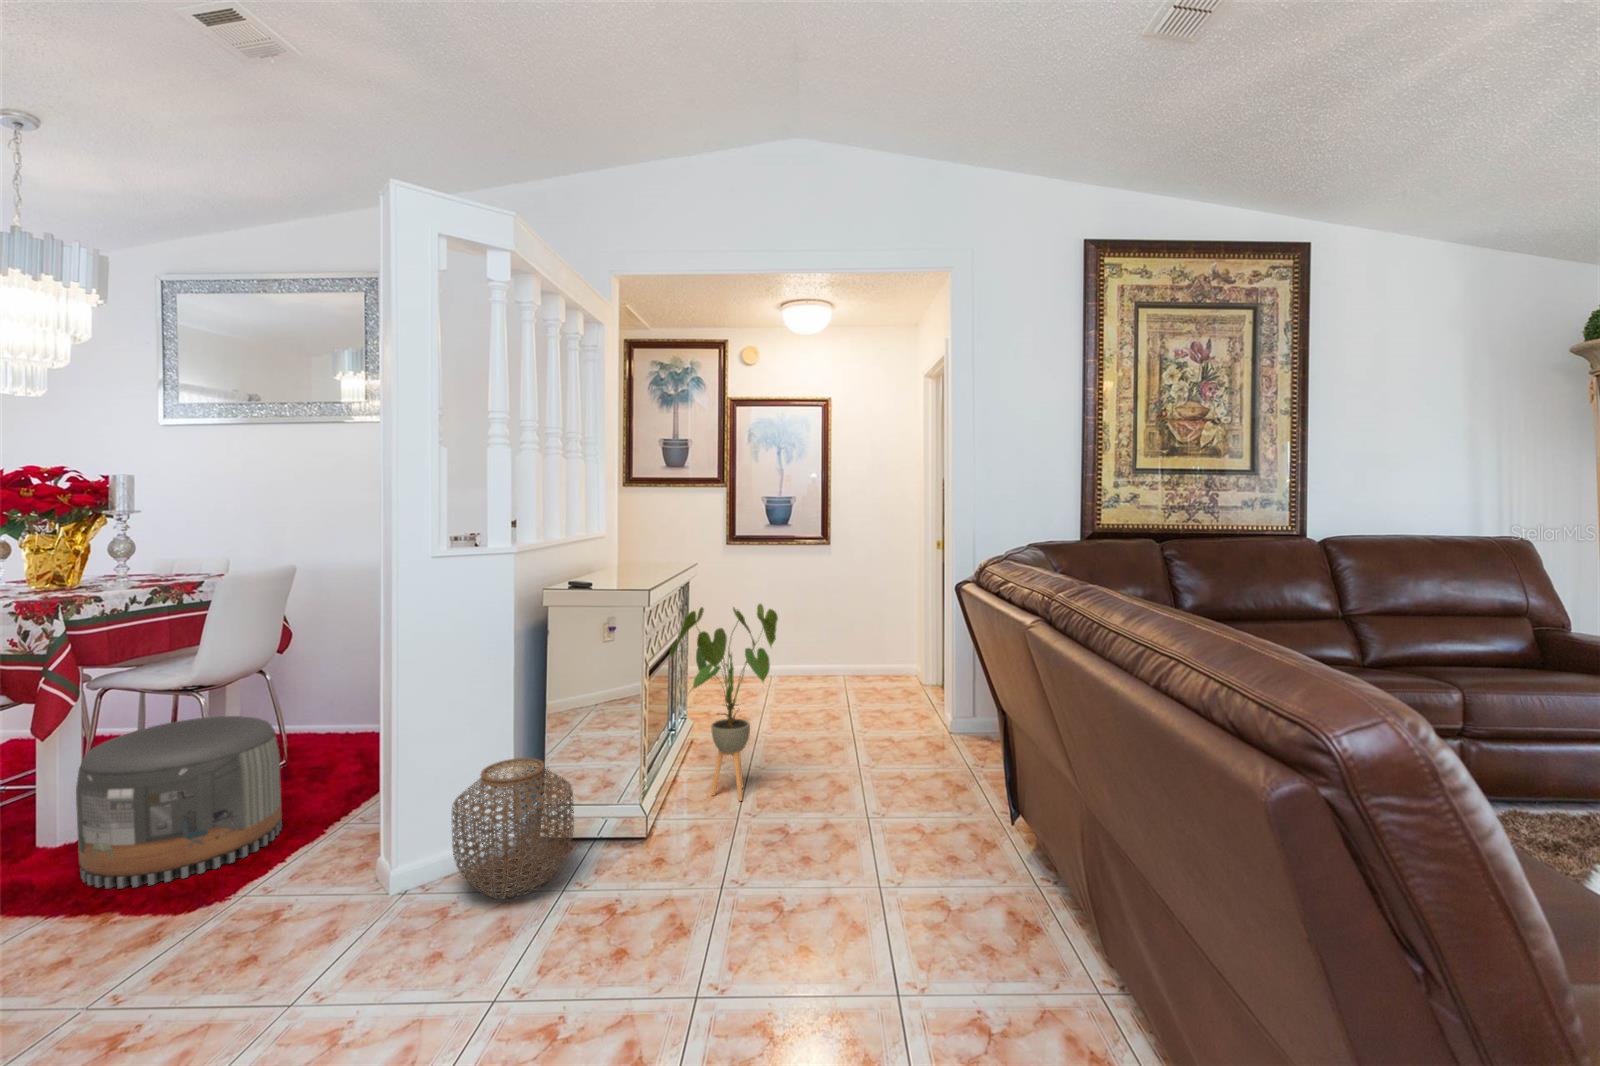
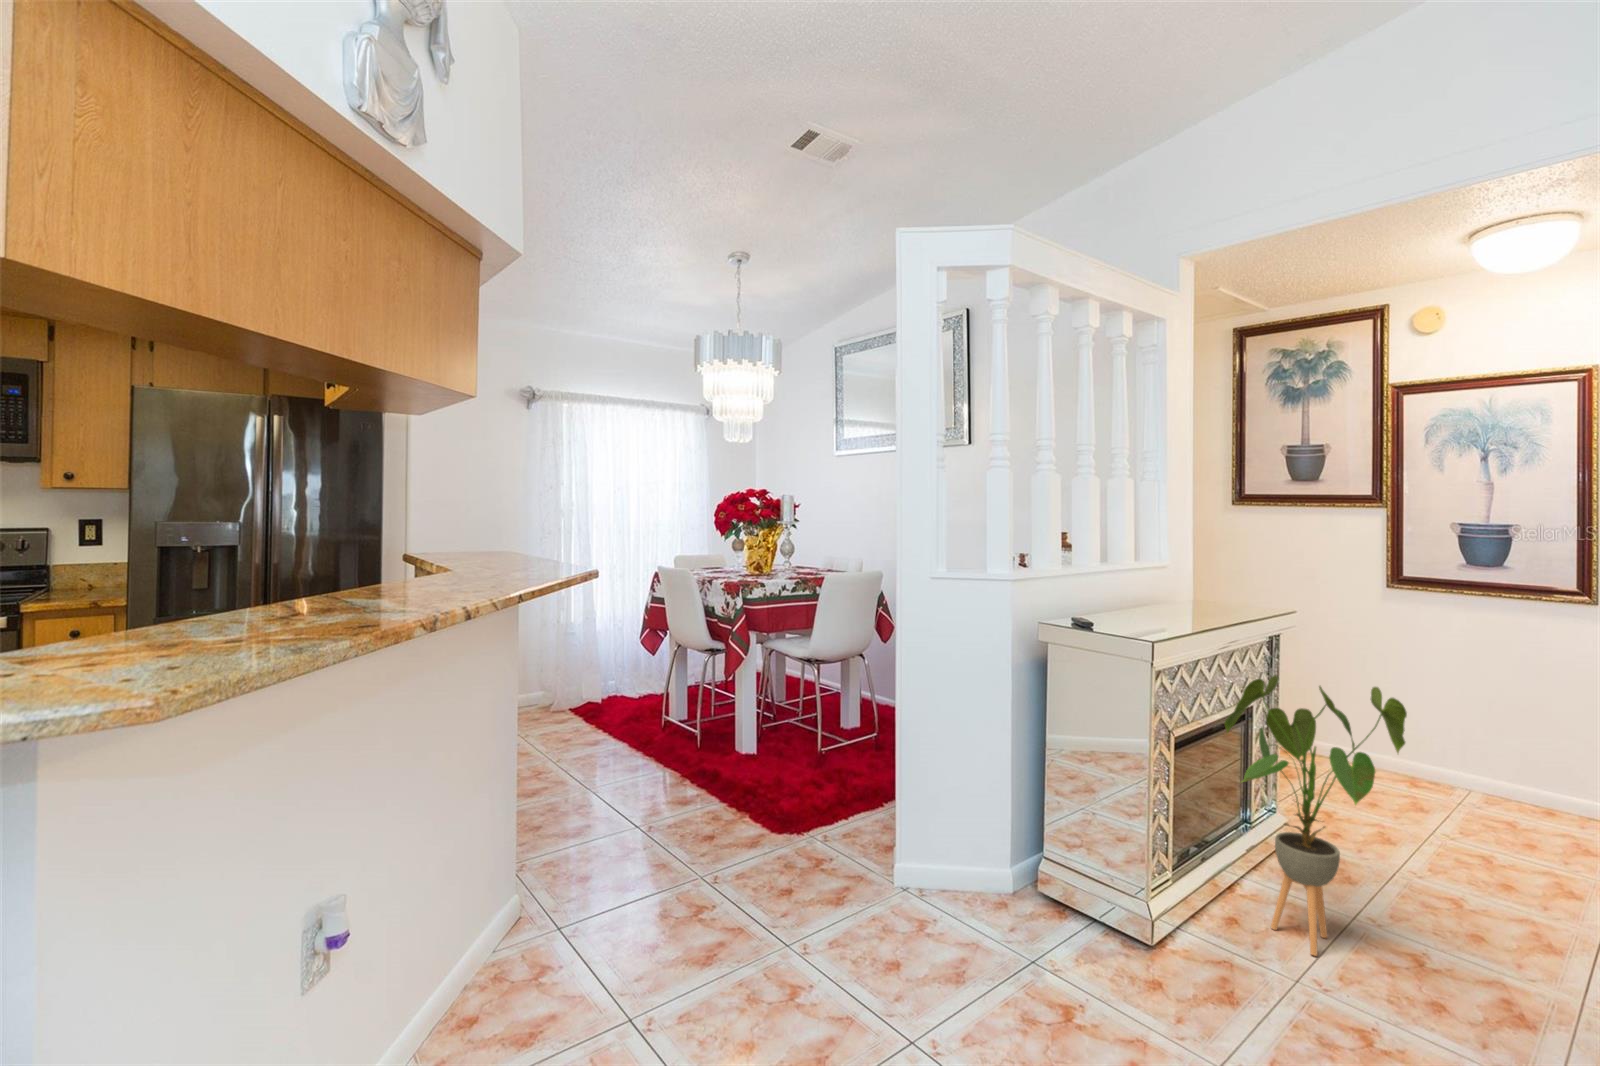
pouf: present [76,716,282,888] -> none [739,686,853,806]
woven basket: present [452,758,574,898] -> none [939,797,1060,946]

